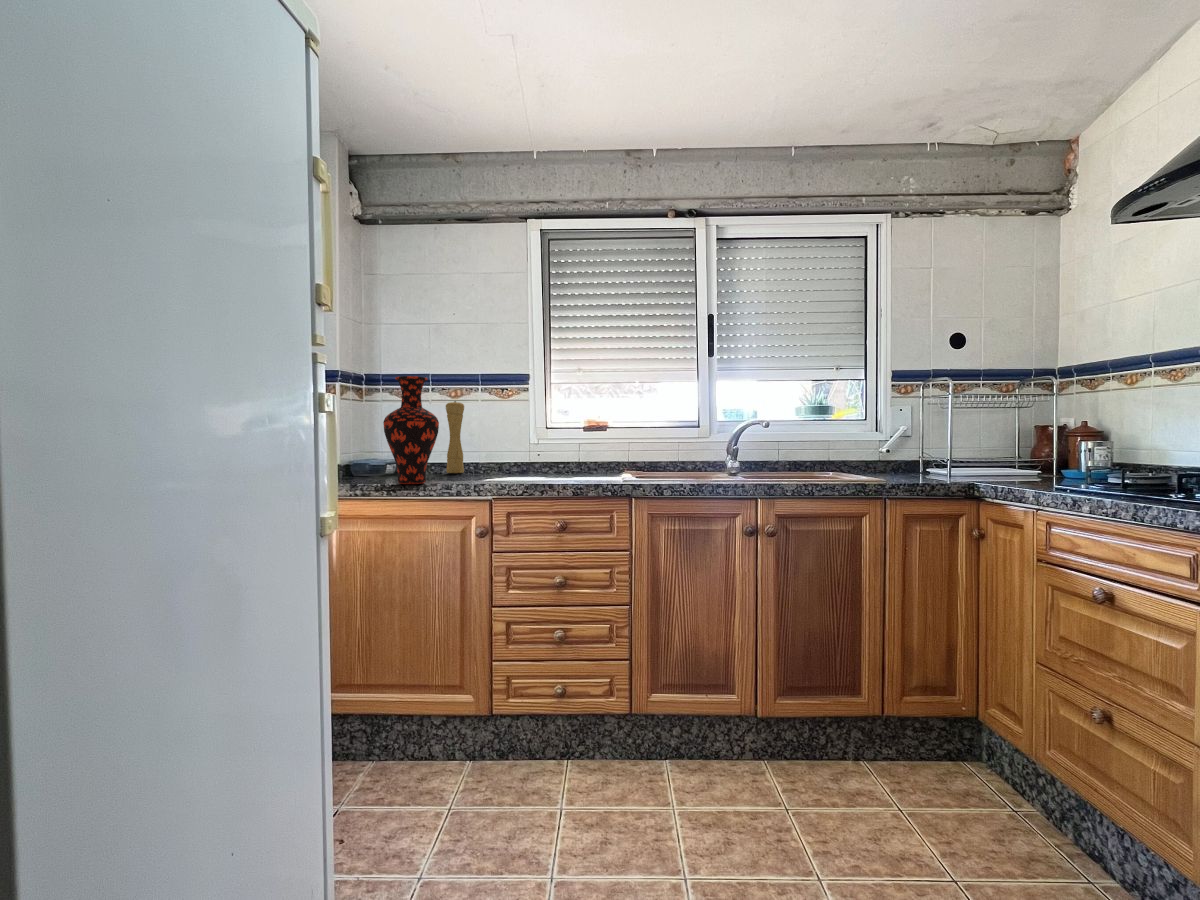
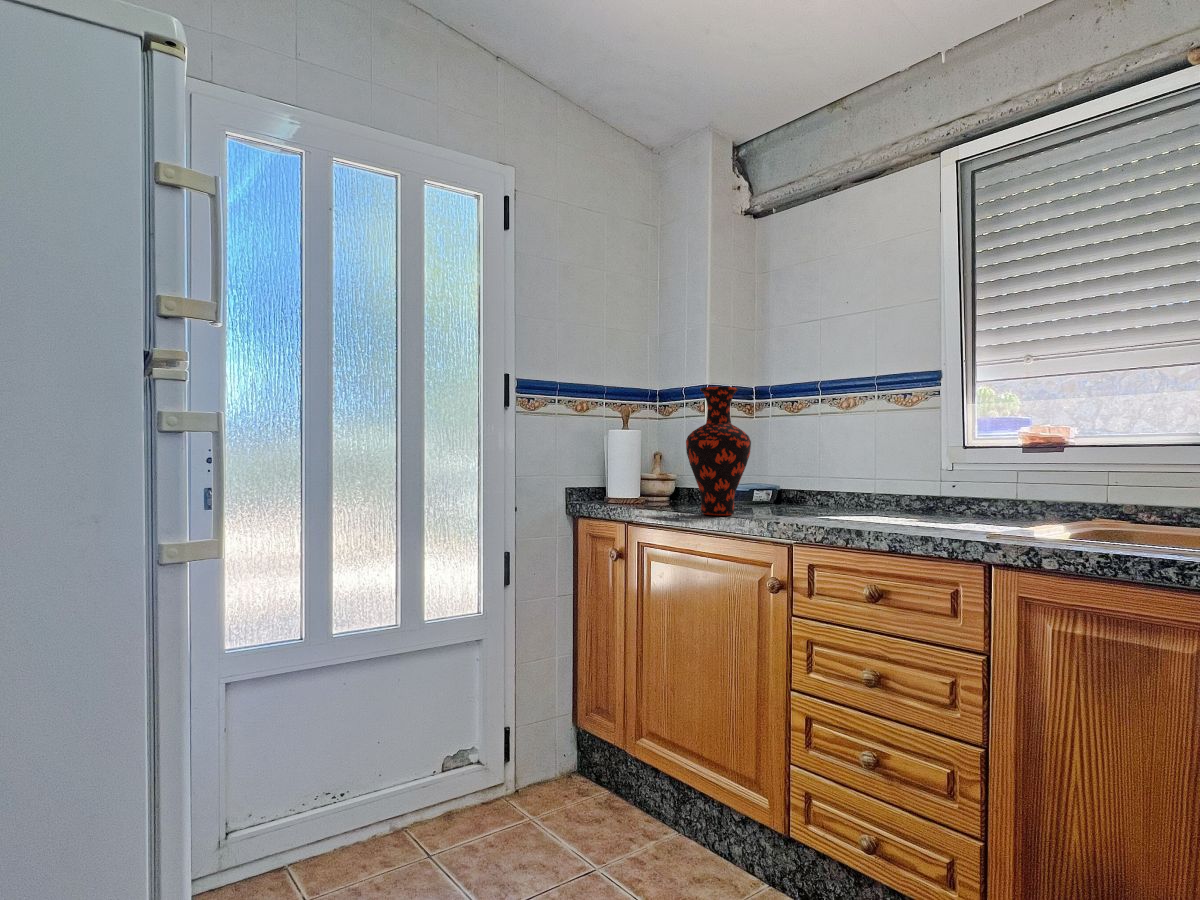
pepper mill: present [446,401,464,473] -> none [832,414,857,506]

